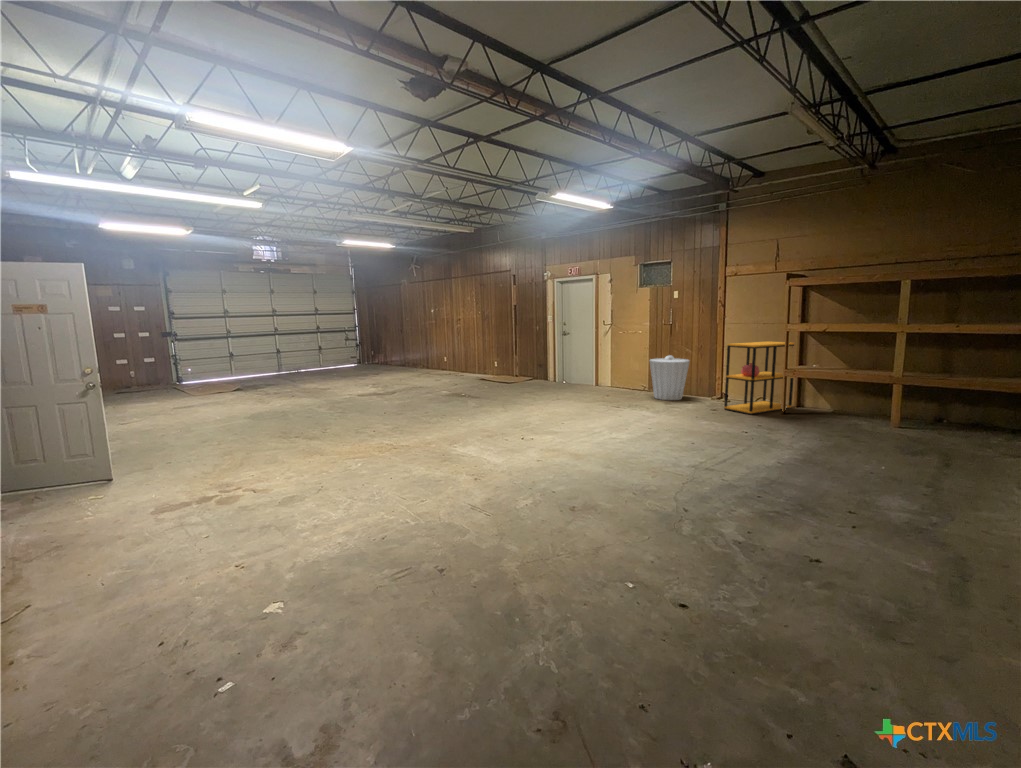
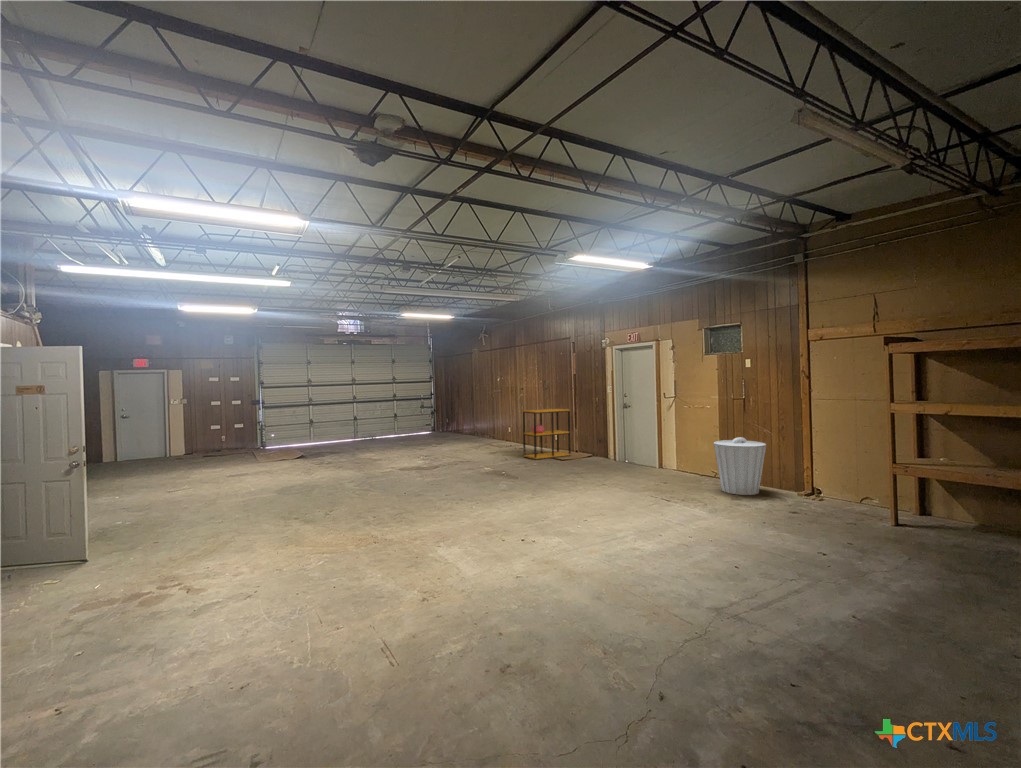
shelving unit: present [724,341,794,415] -> present [523,409,571,460]

